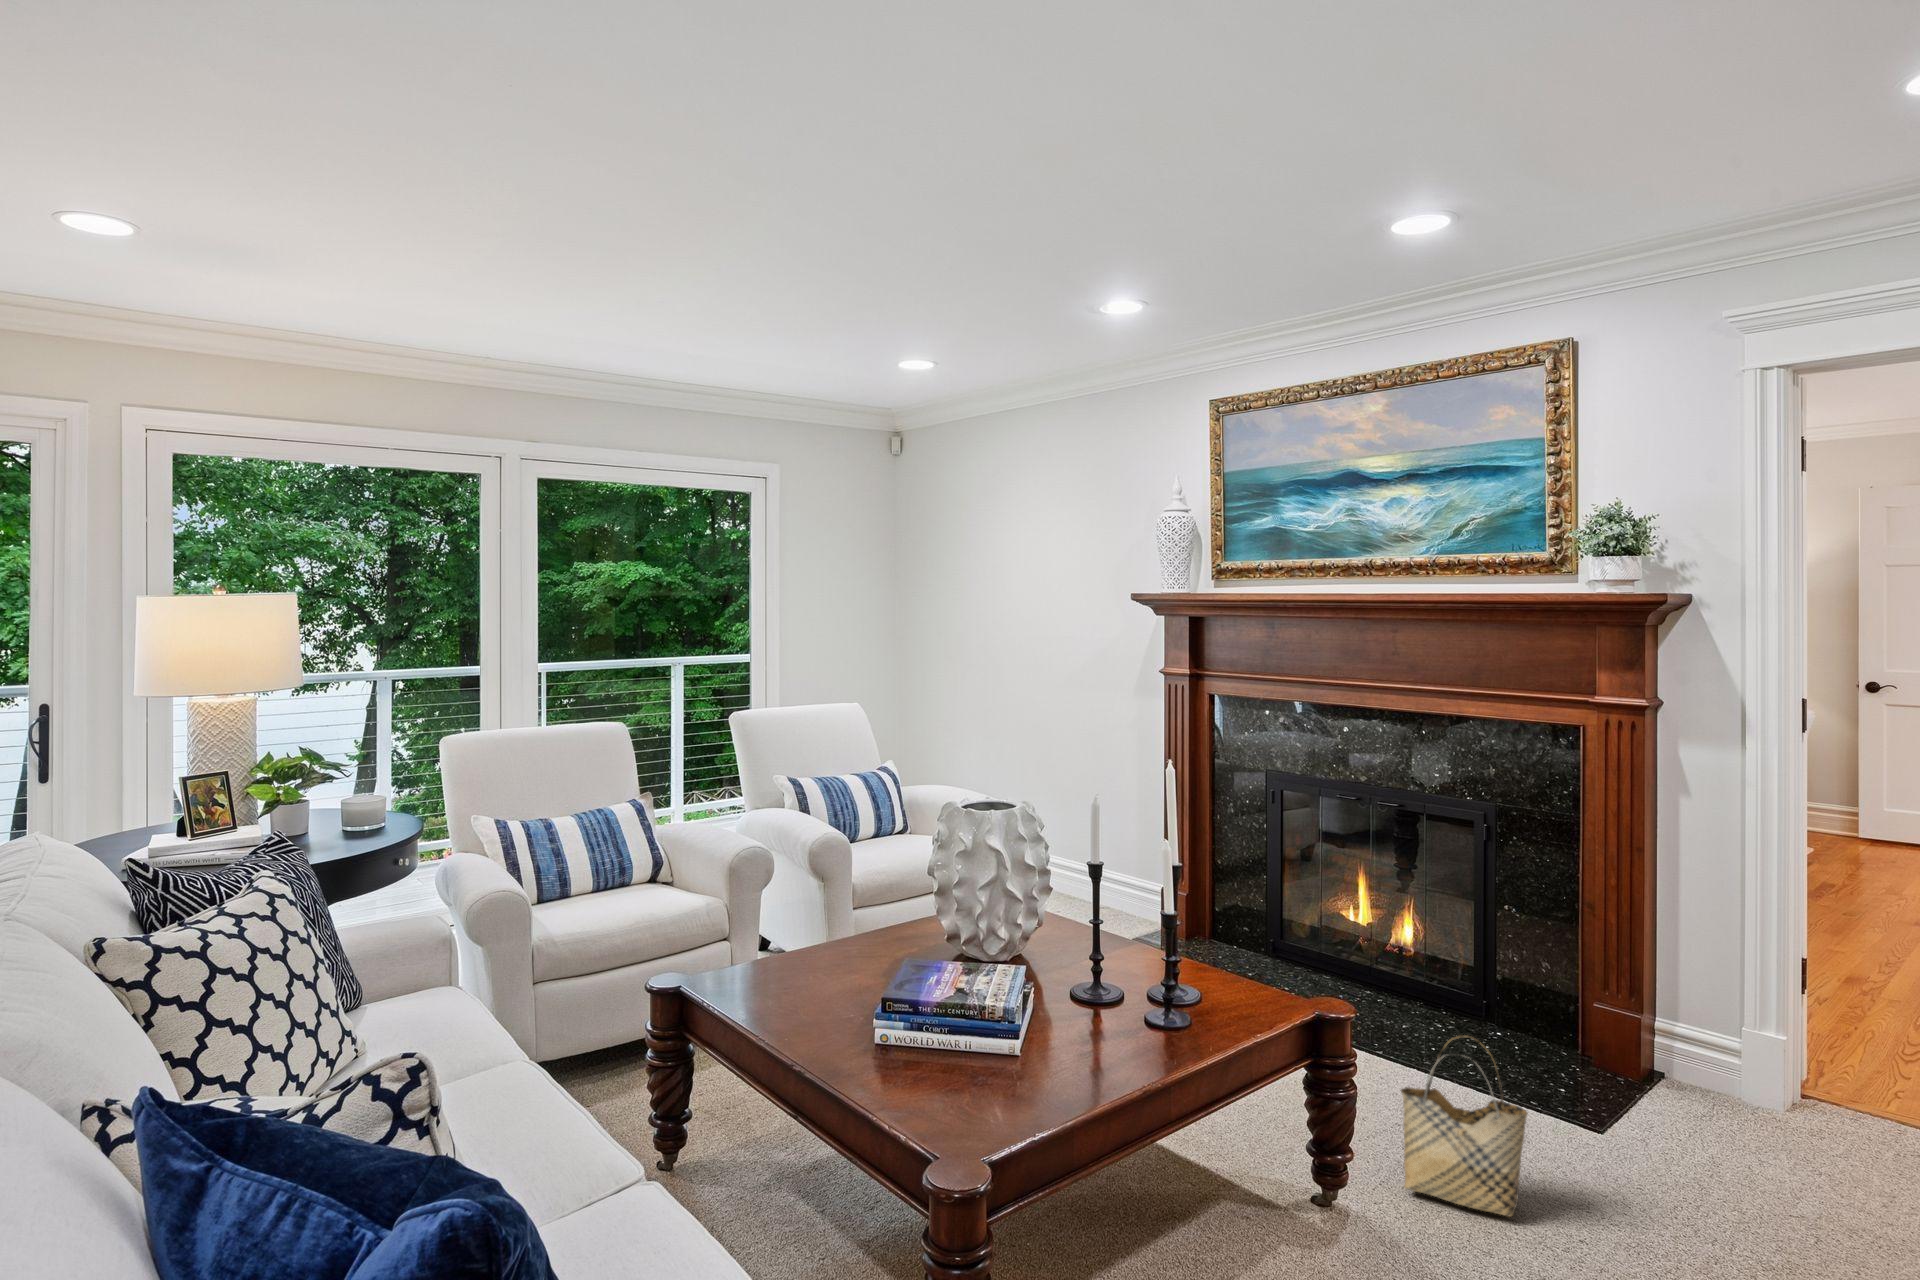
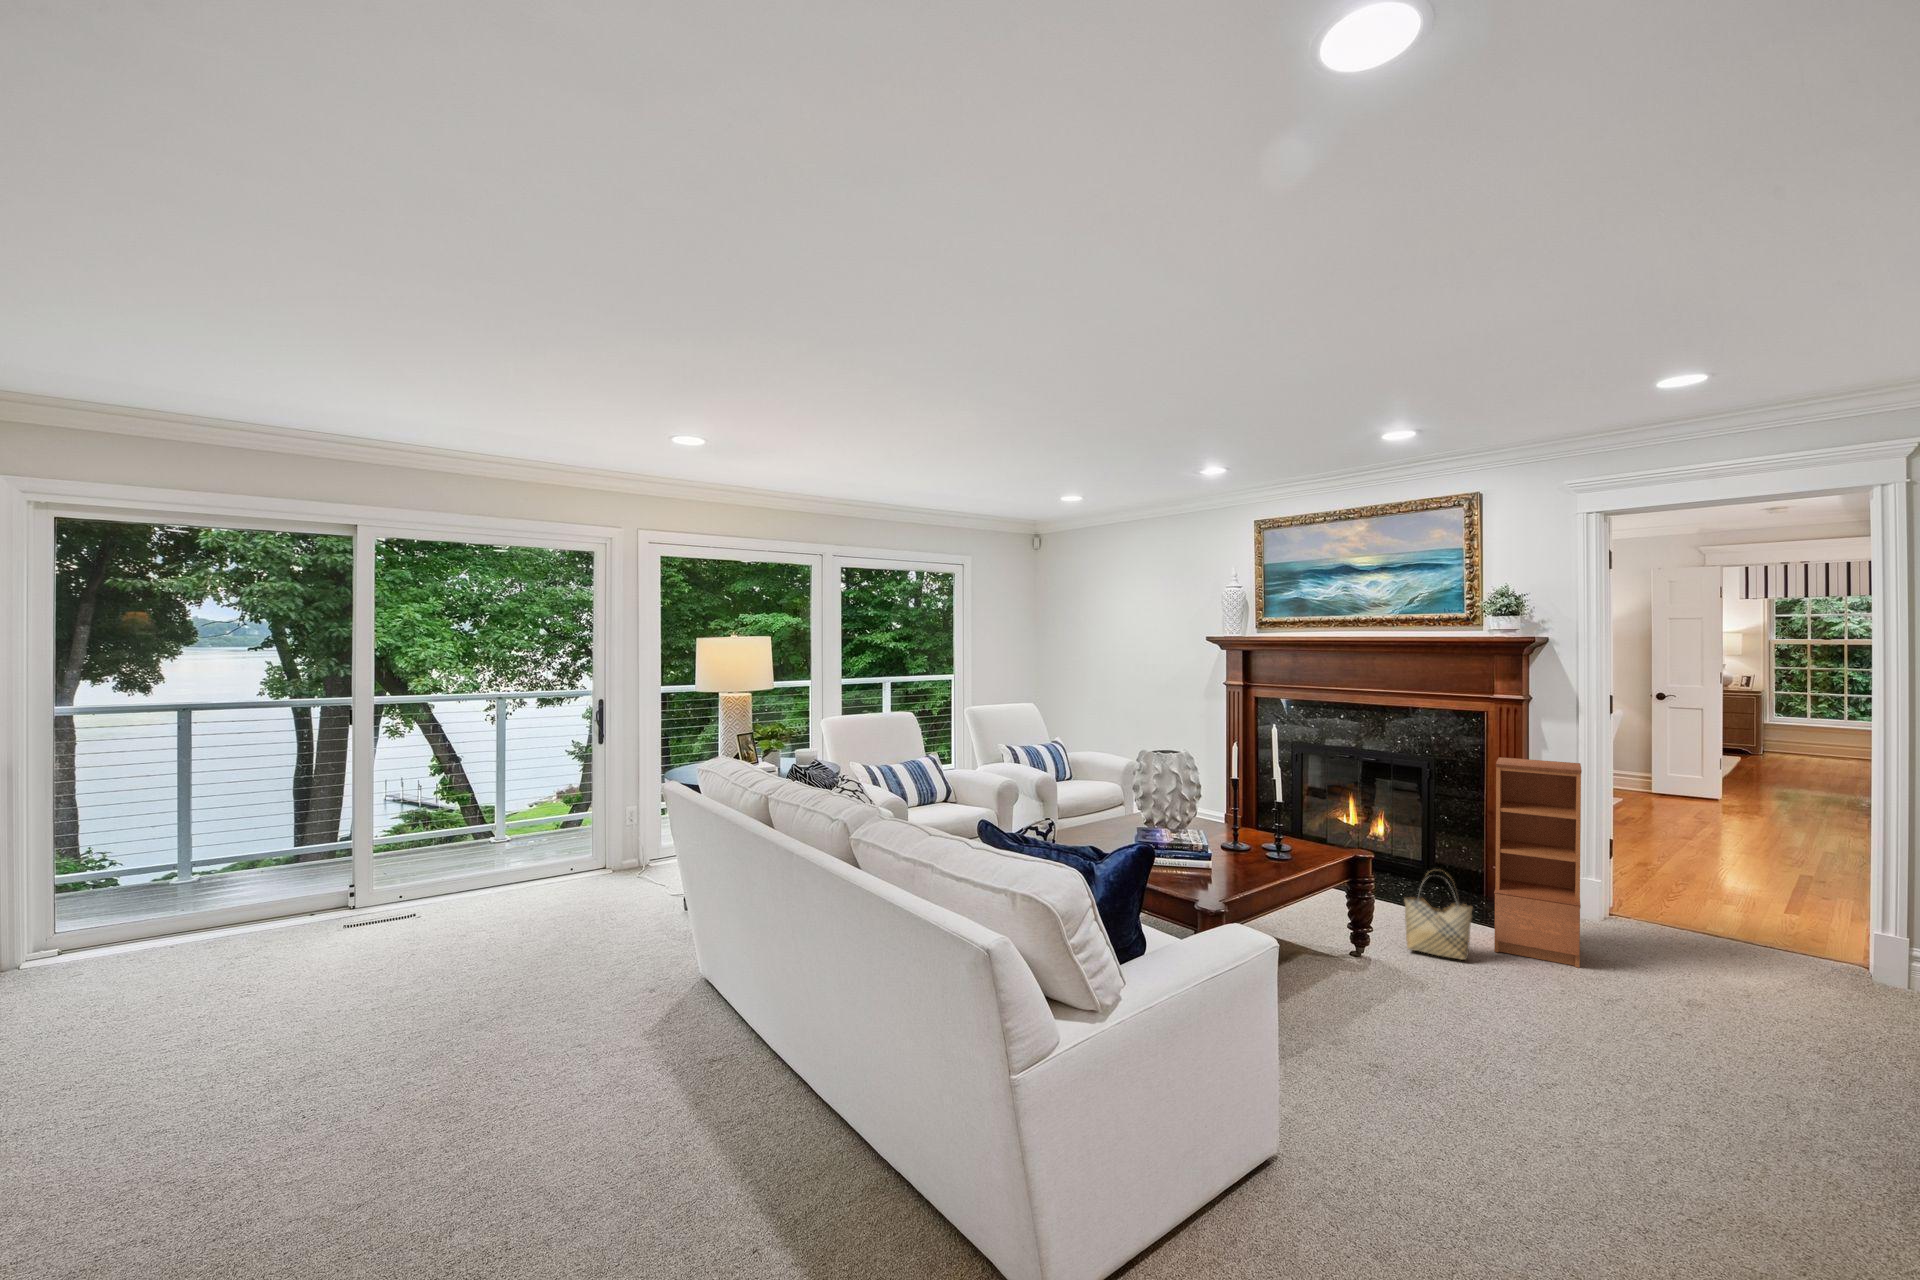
bookcase: none [1569,819,1739,1234] -> present [1494,757,1582,968]

